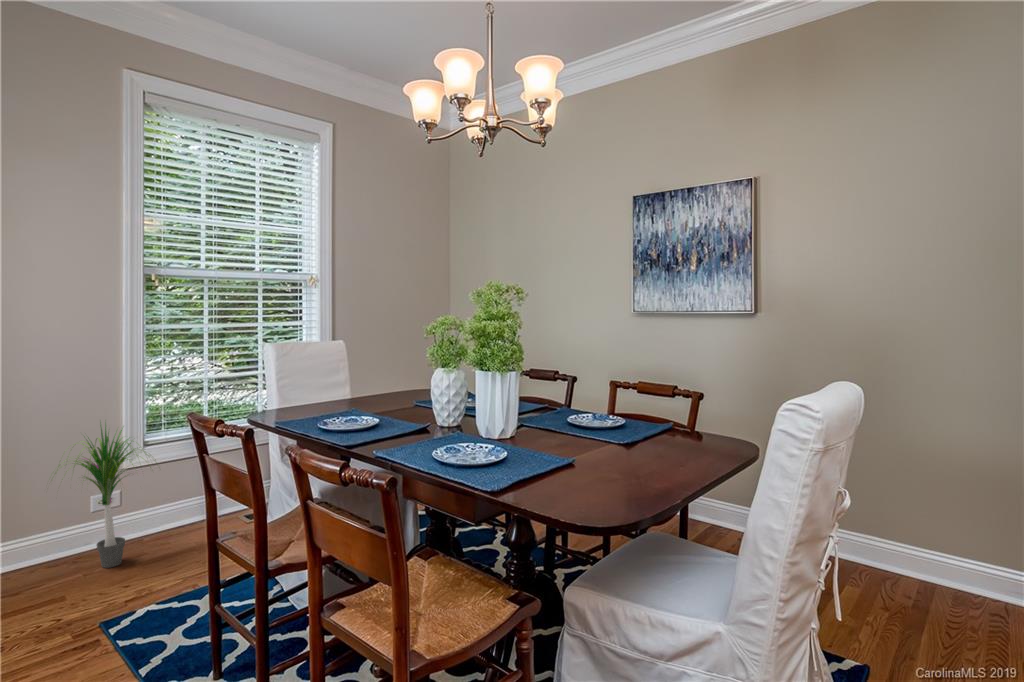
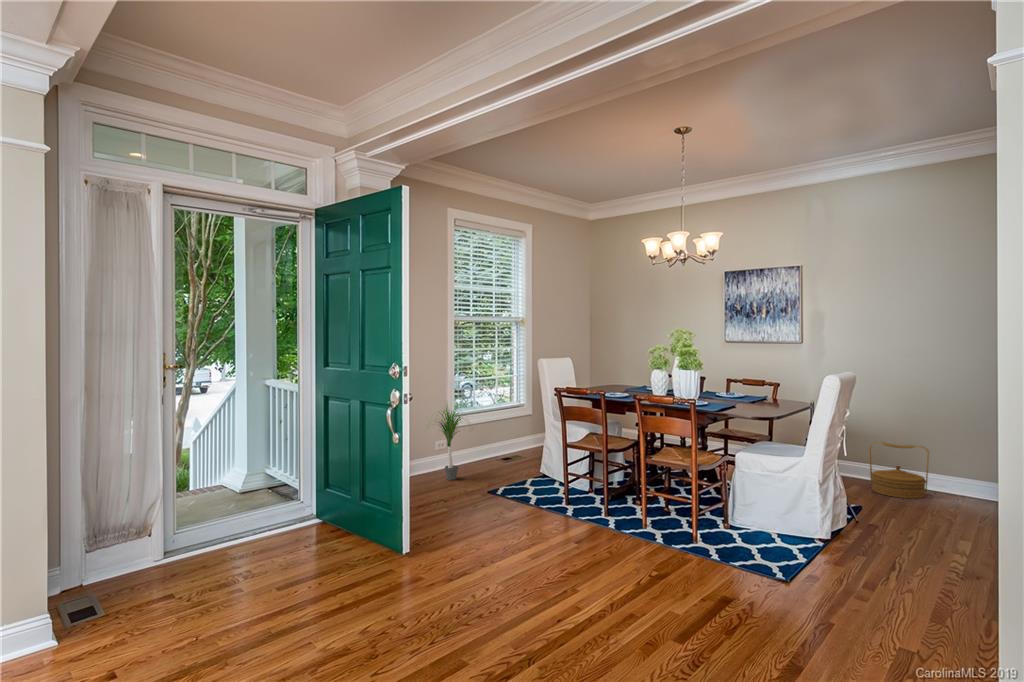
woven basket: none [868,499,986,620] -> present [869,442,929,498]

